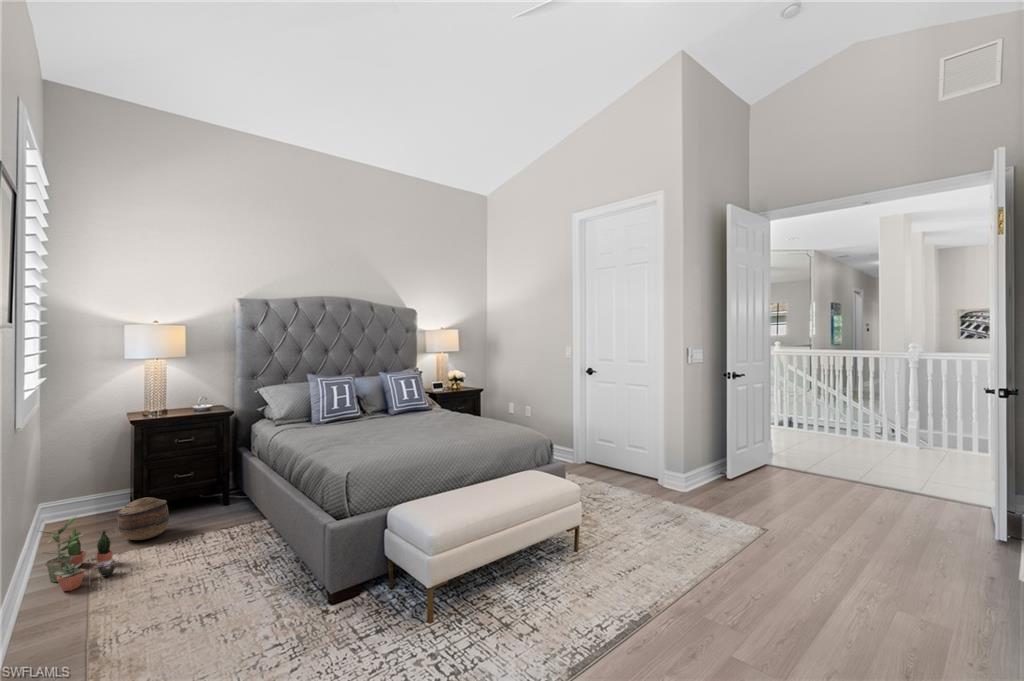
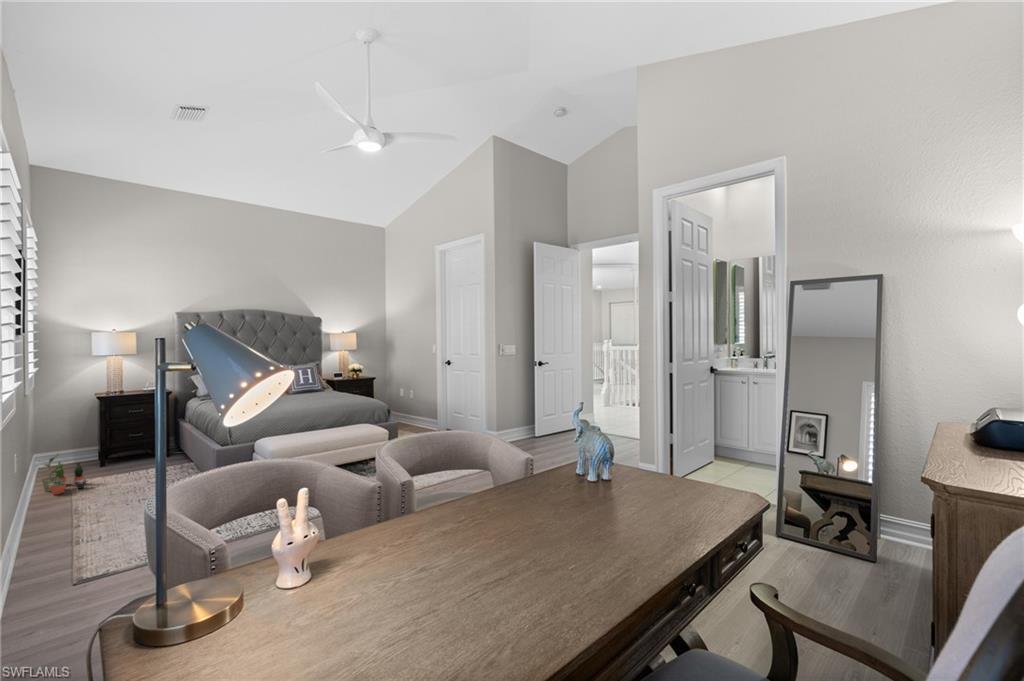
basket: present [117,497,169,540] -> none [88,447,124,474]

